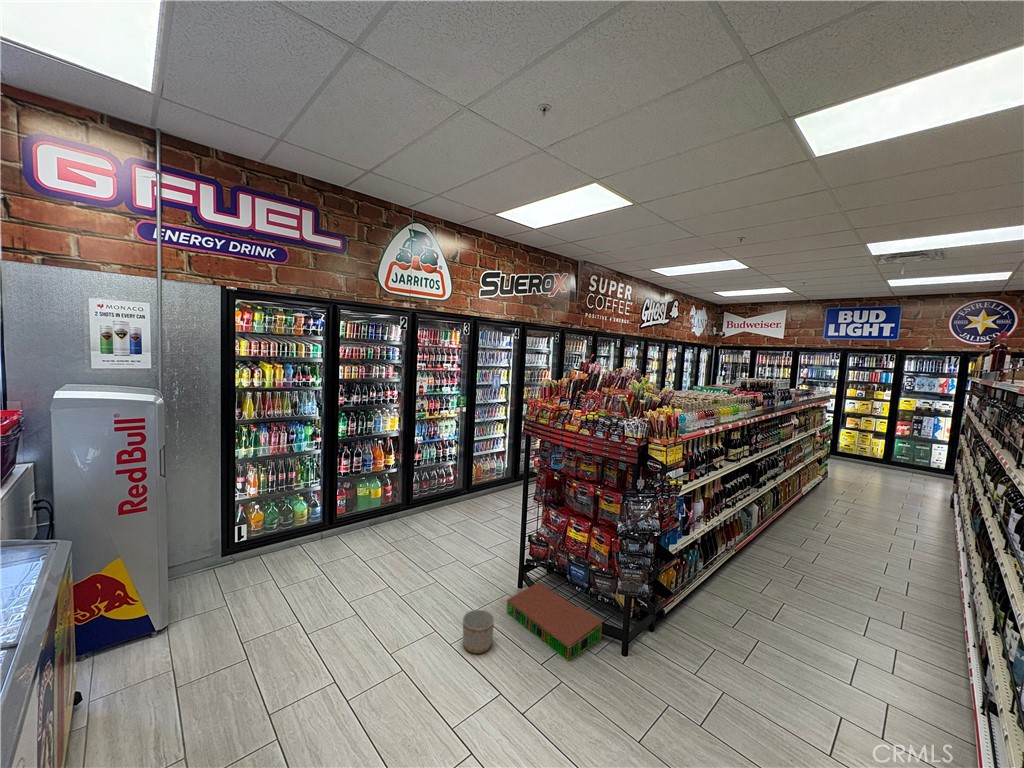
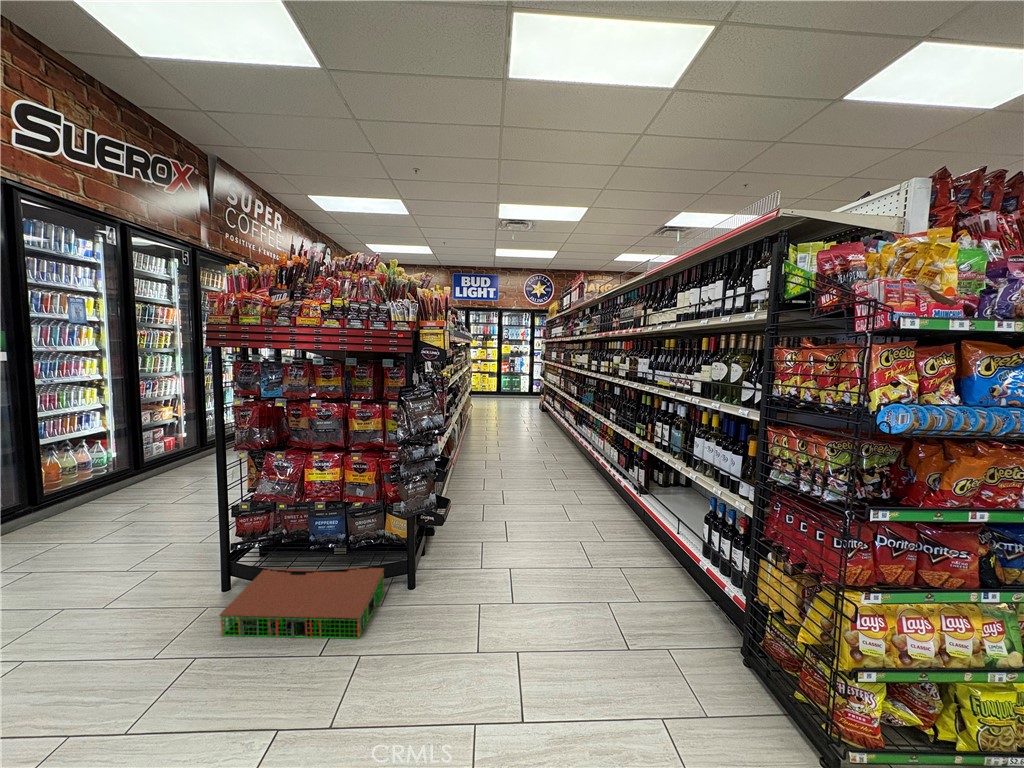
planter: present [463,609,494,653] -> none [144,643,222,734]

